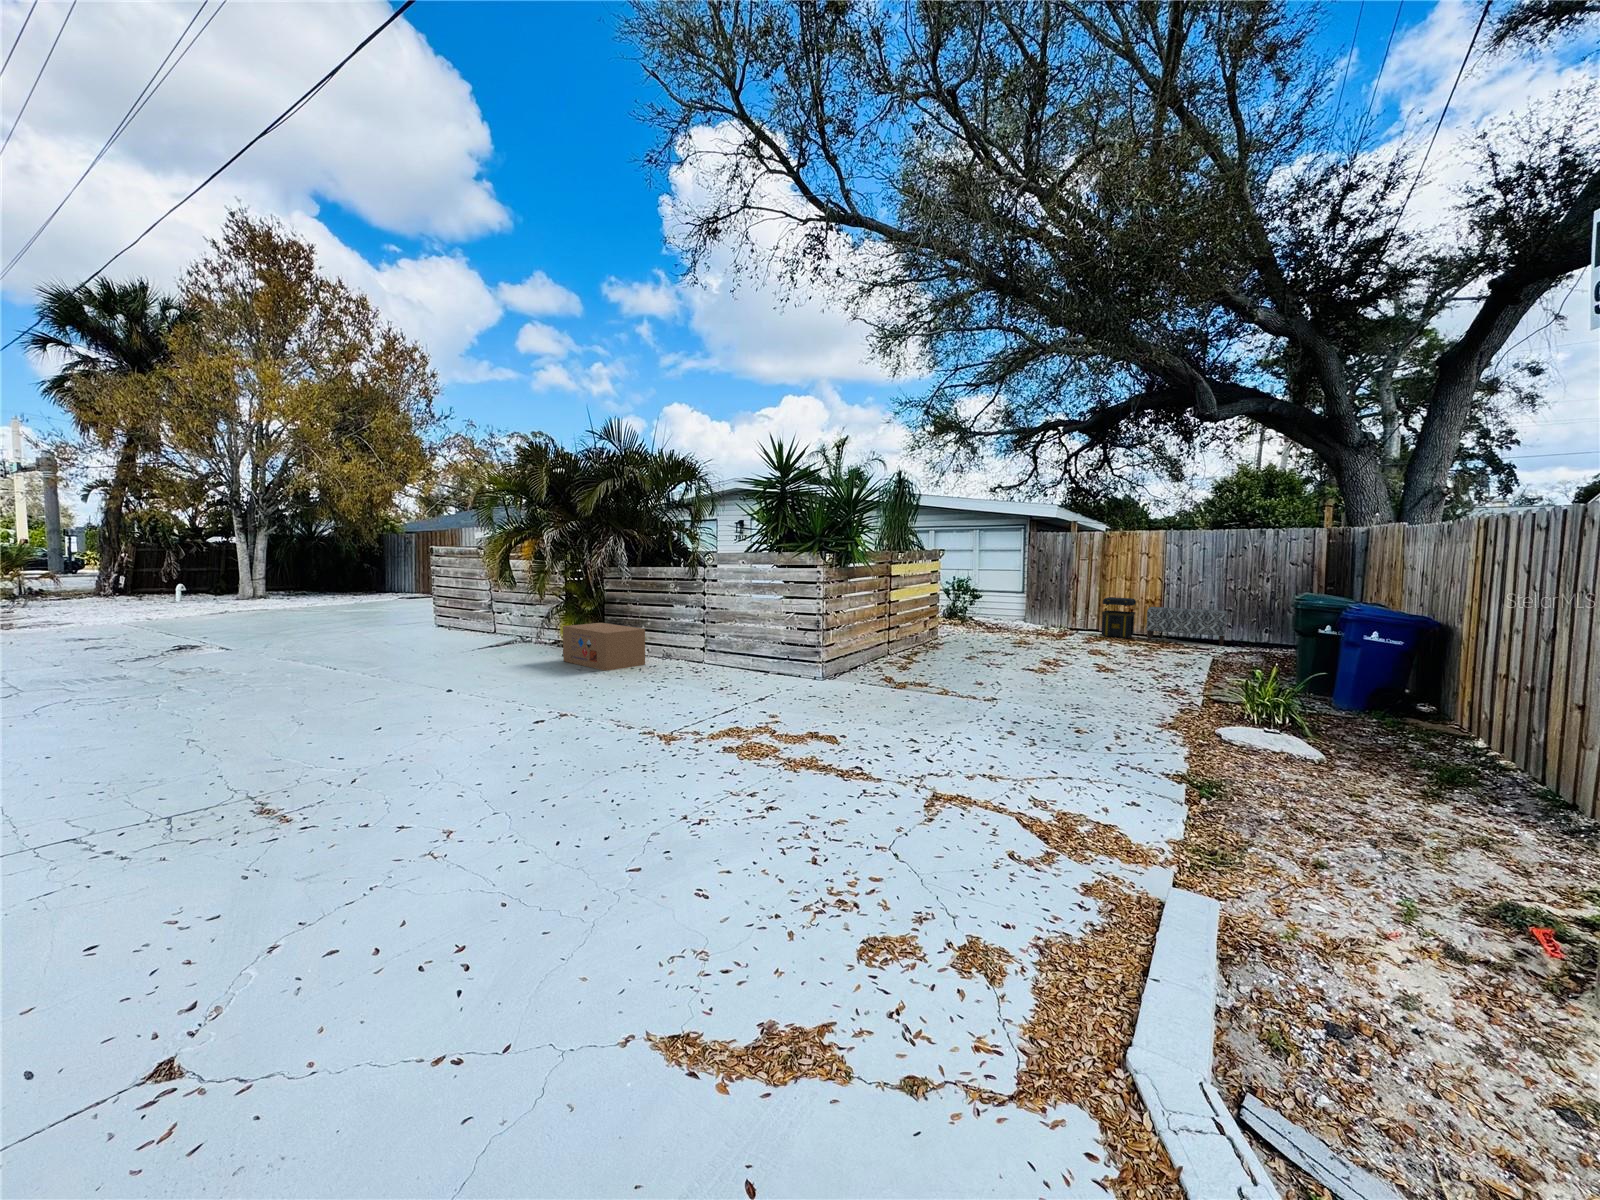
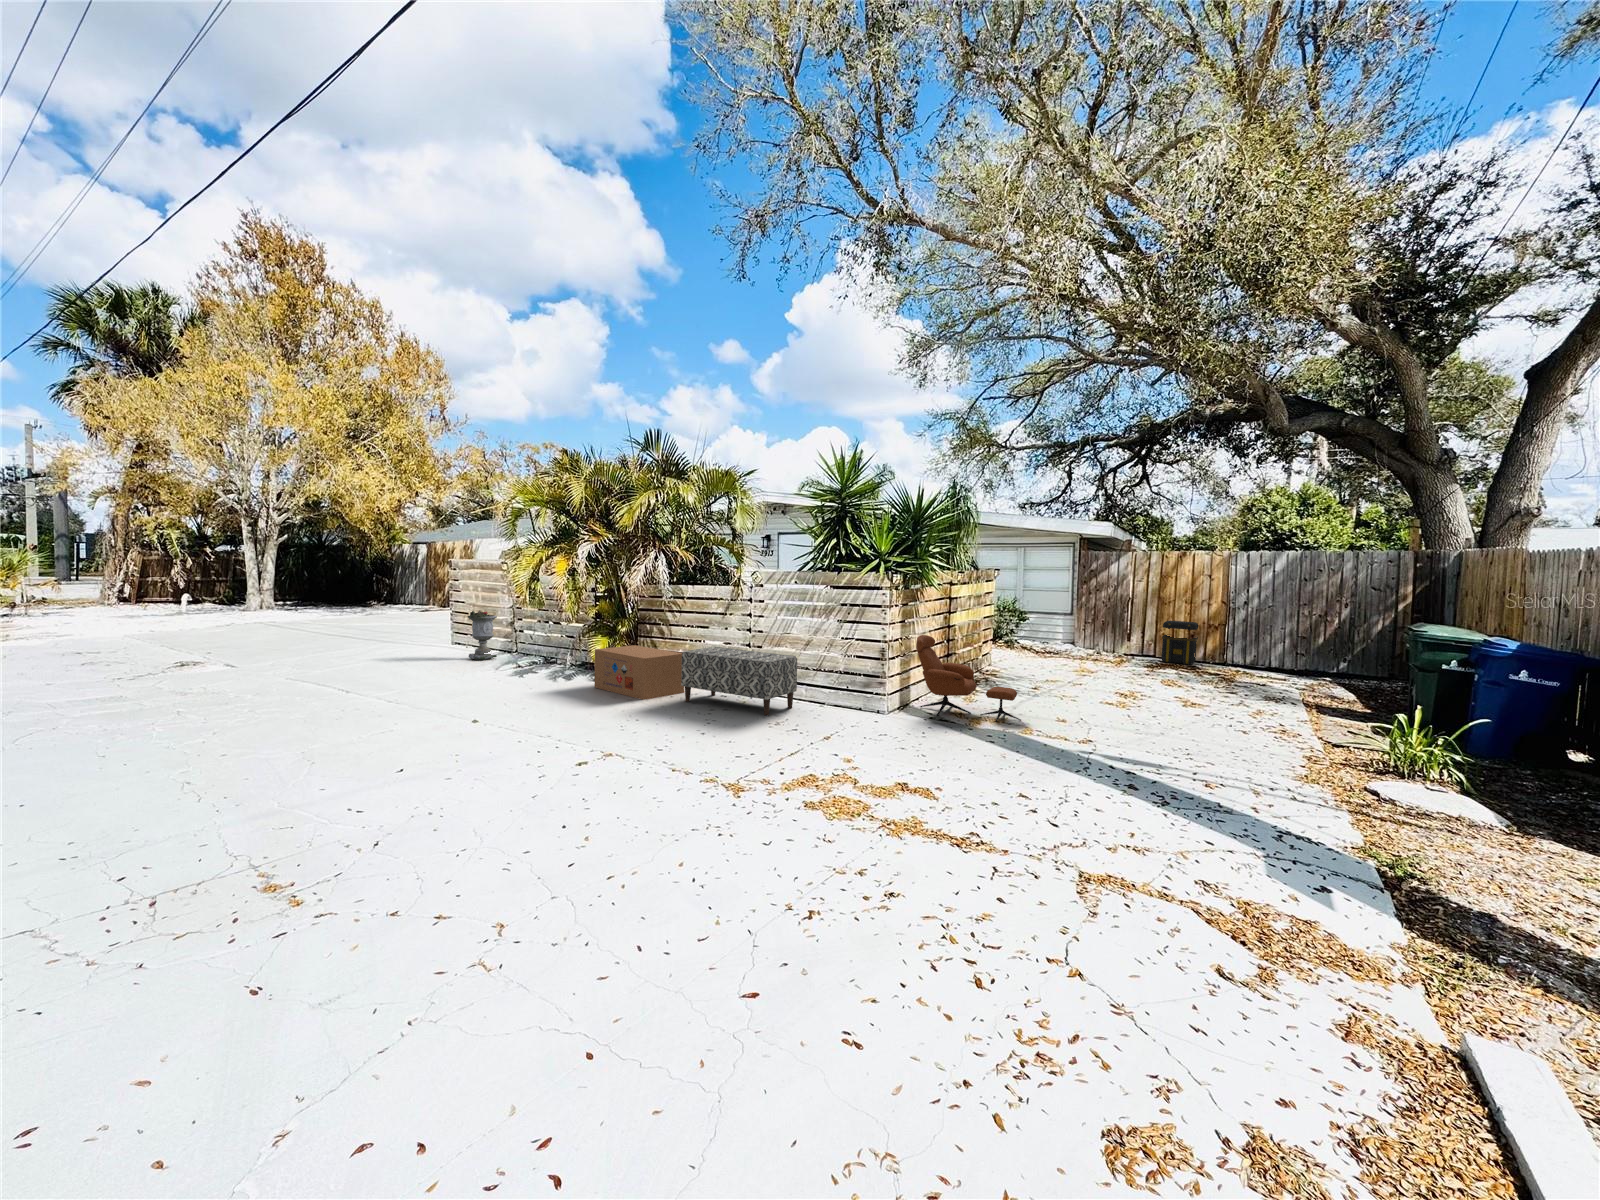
planter: none [448,593,477,639] -> present [468,610,497,660]
bench: present [1146,607,1227,646] -> present [681,647,797,716]
lounge chair: none [852,609,944,686] -> present [916,635,1021,722]

